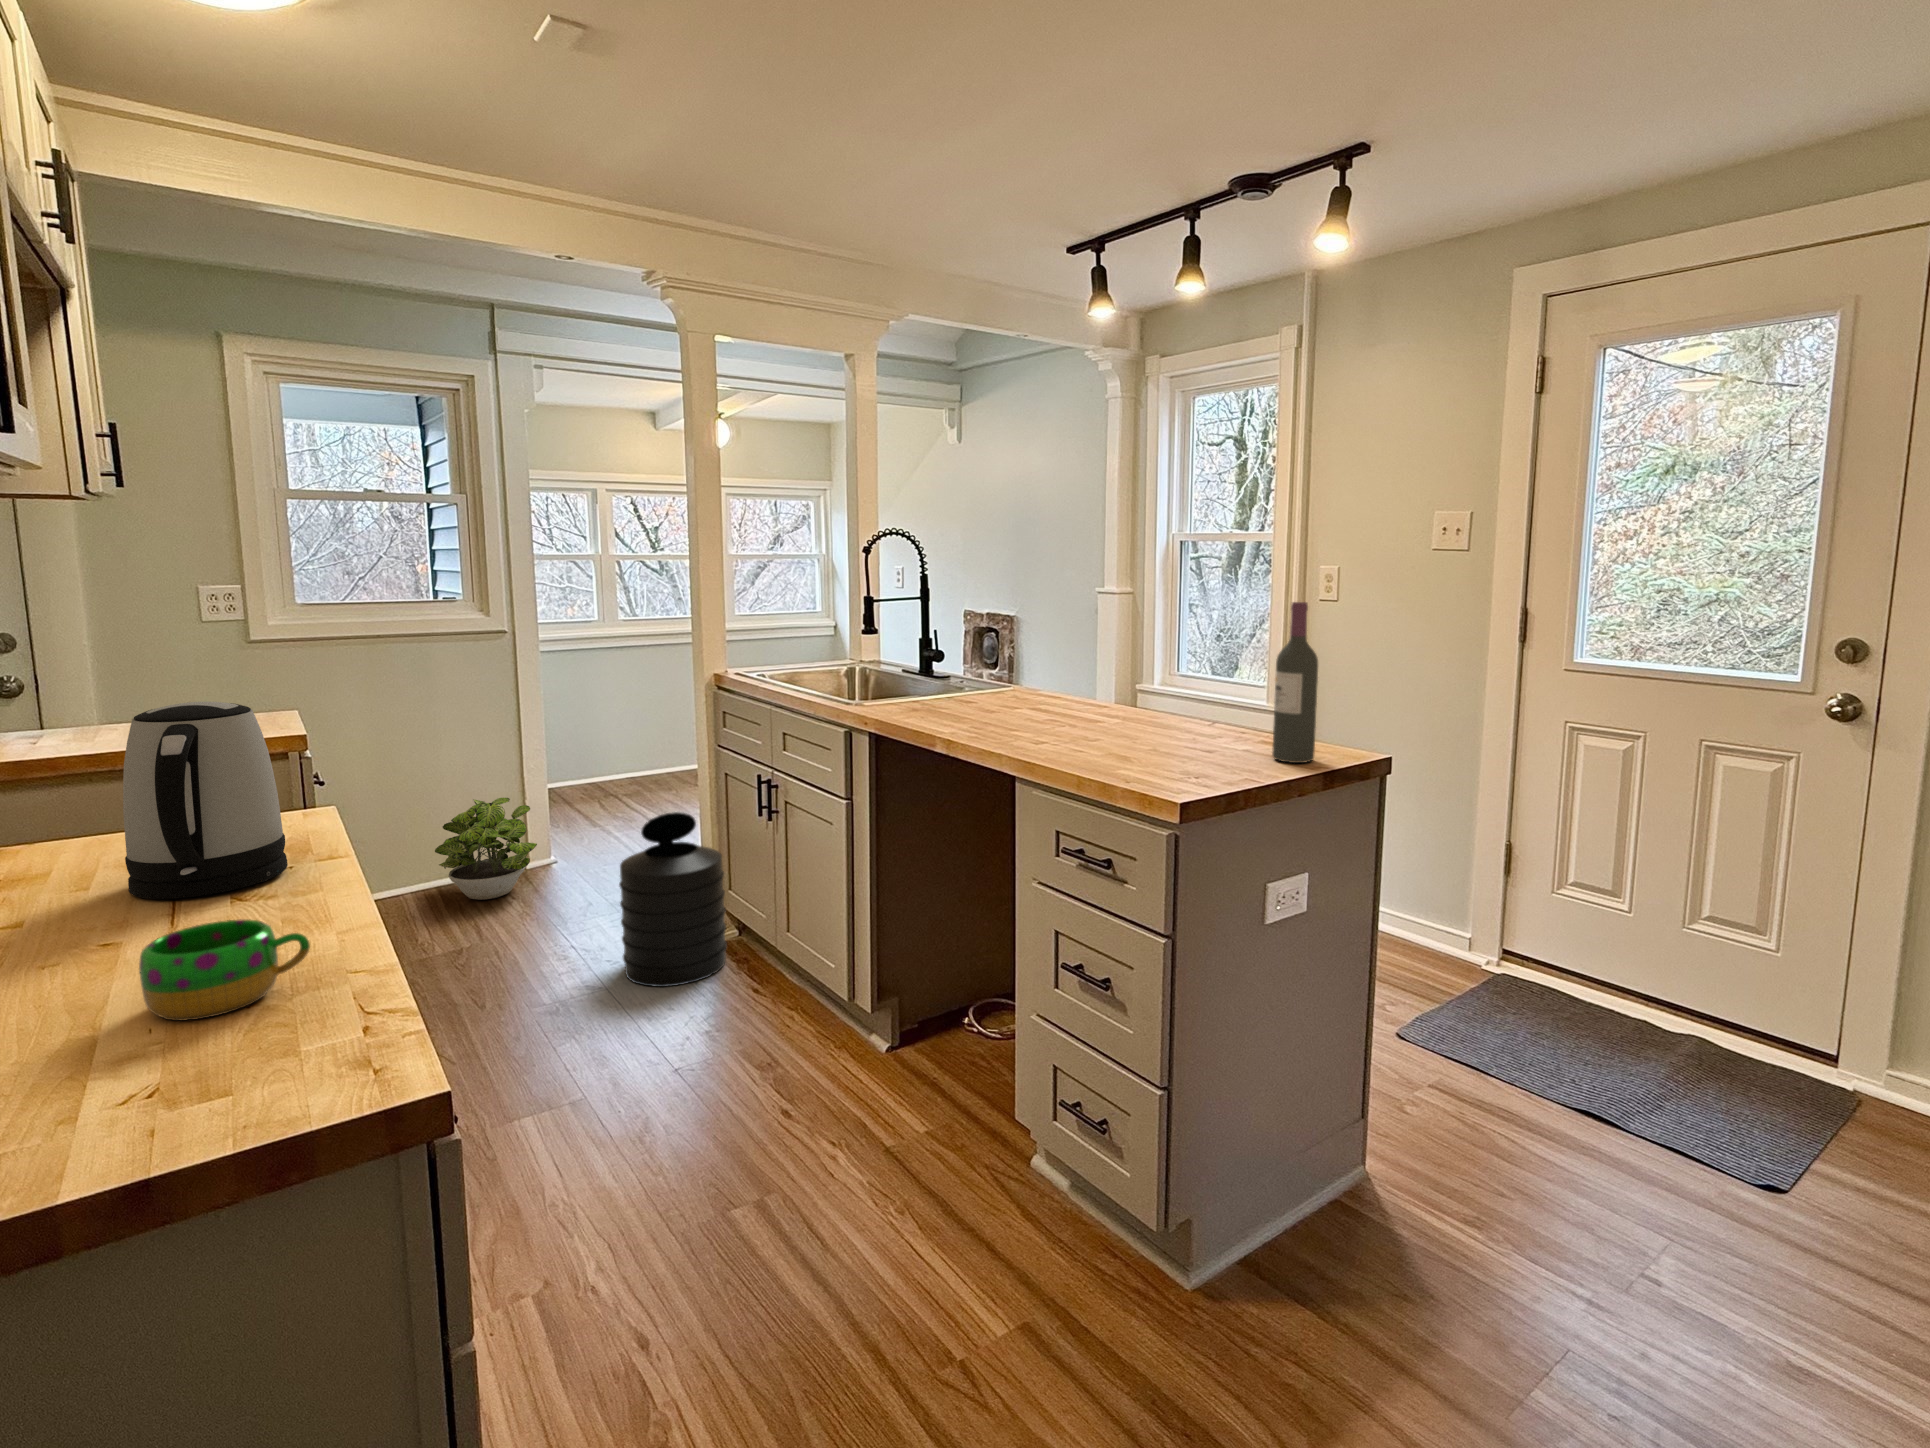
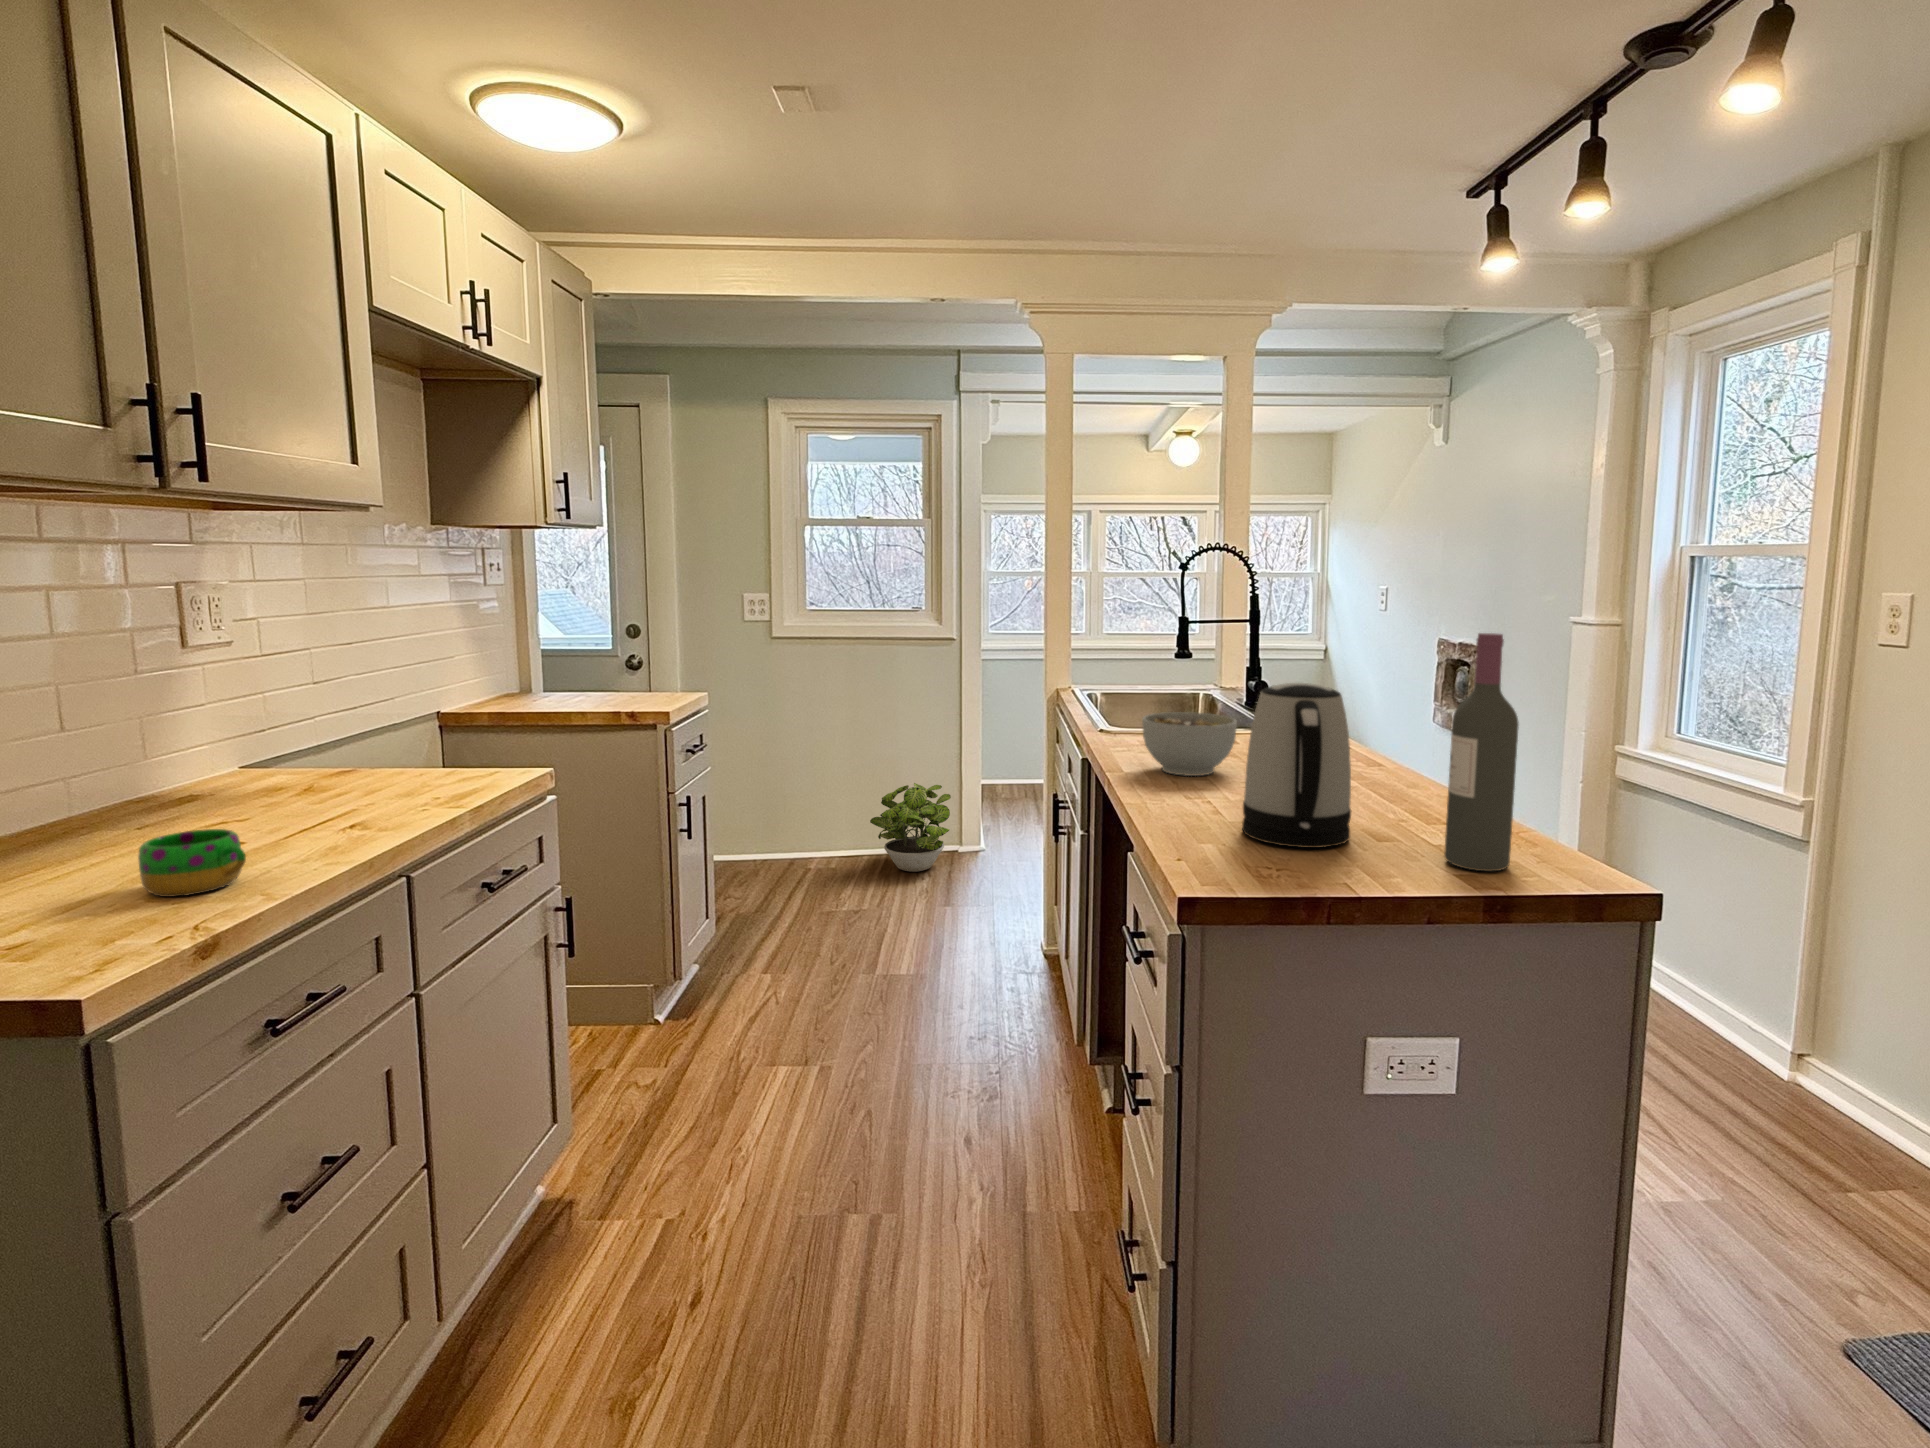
bowl: none [959,679,1039,732] -> present [1142,712,1237,776]
kettle: present [123,702,288,899] -> present [1242,683,1351,848]
trash can: present [619,812,727,987] -> none [949,818,1044,986]

